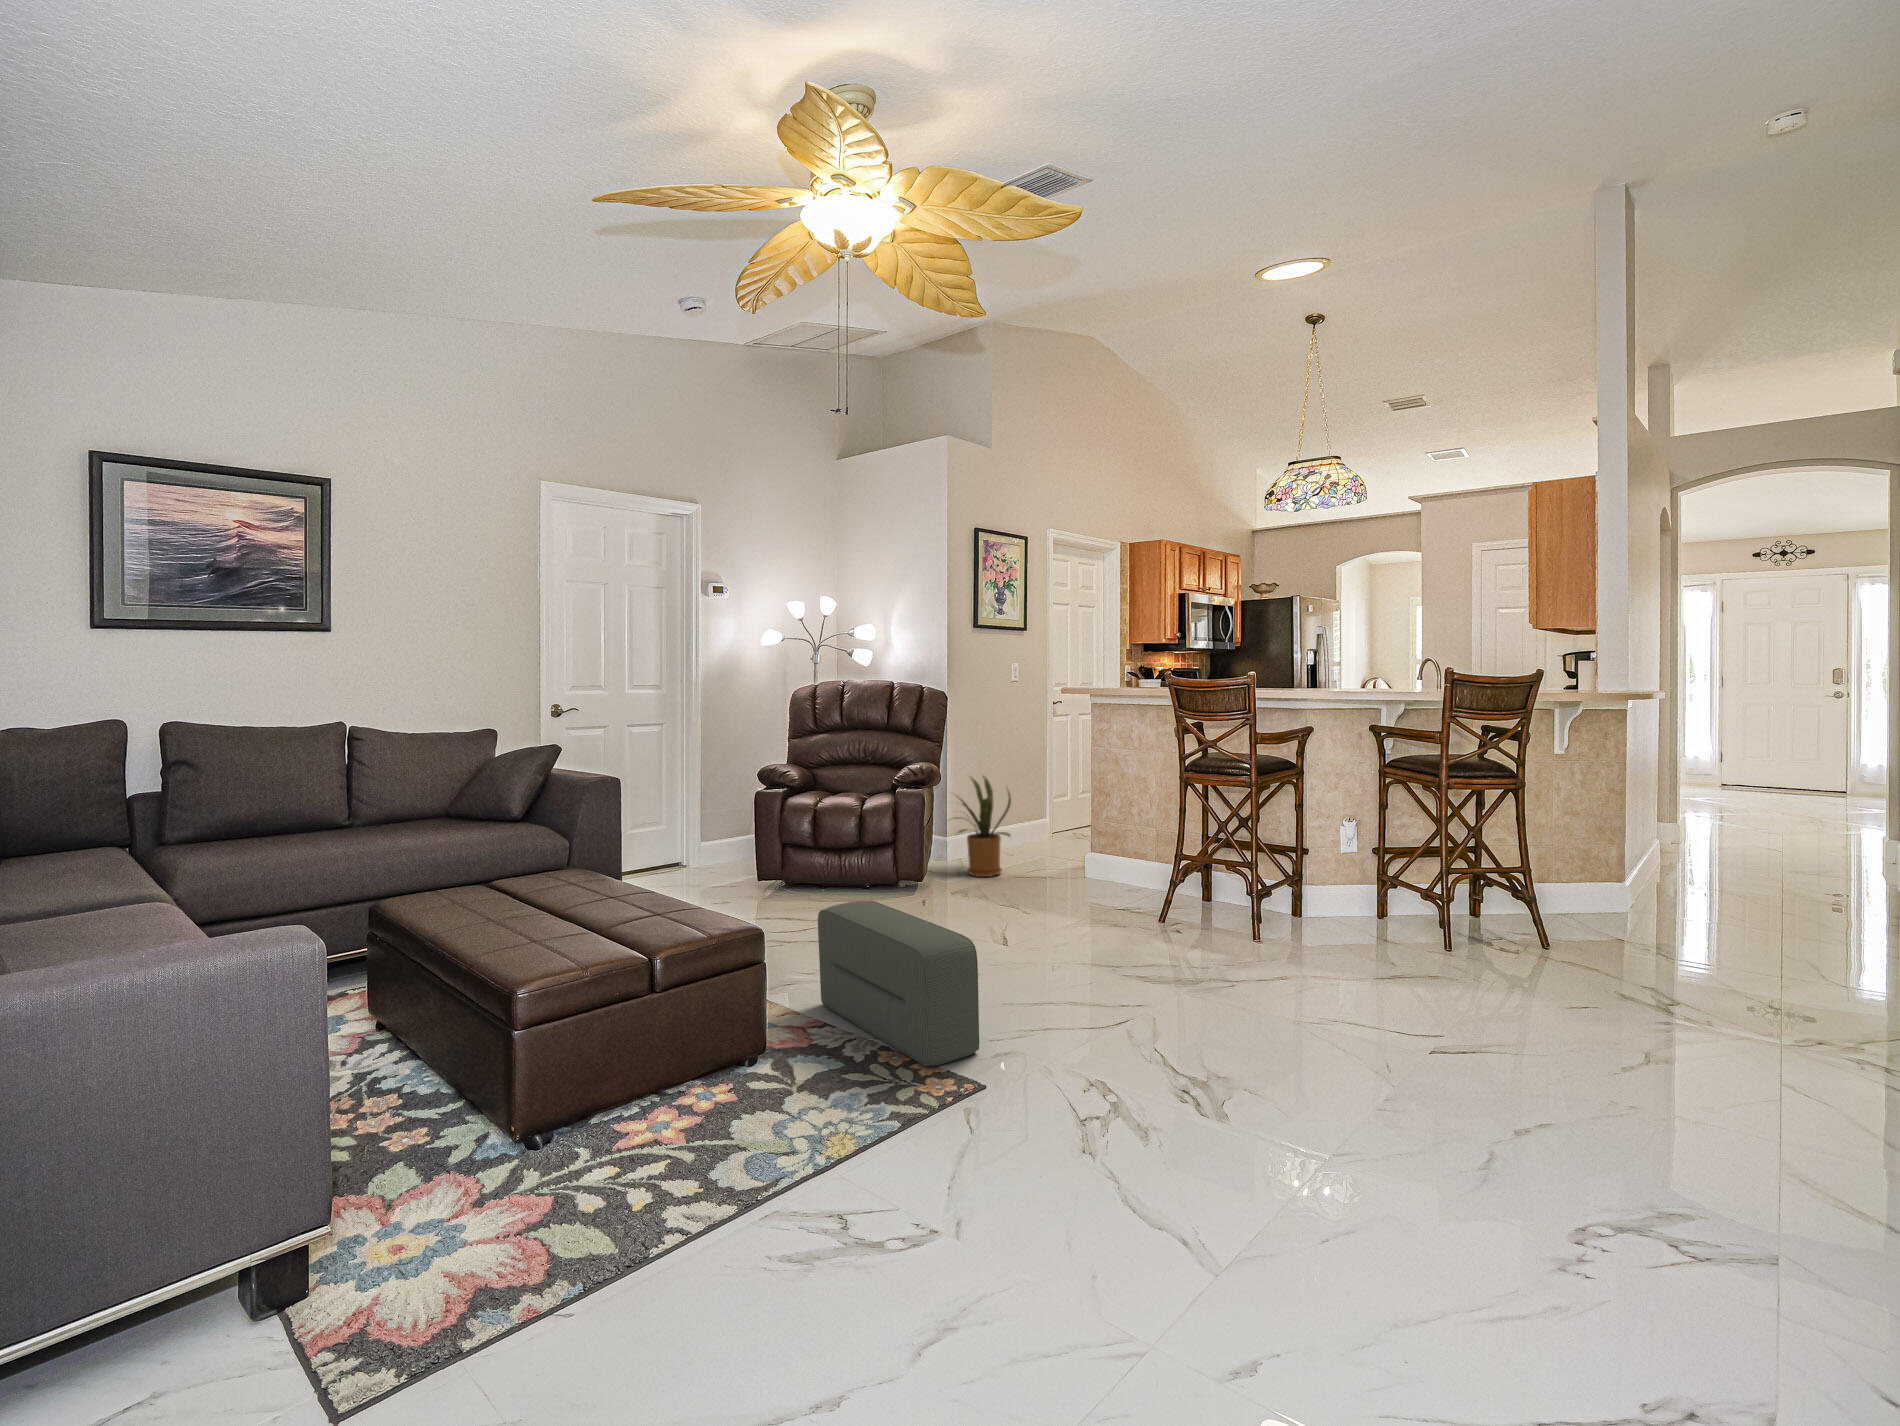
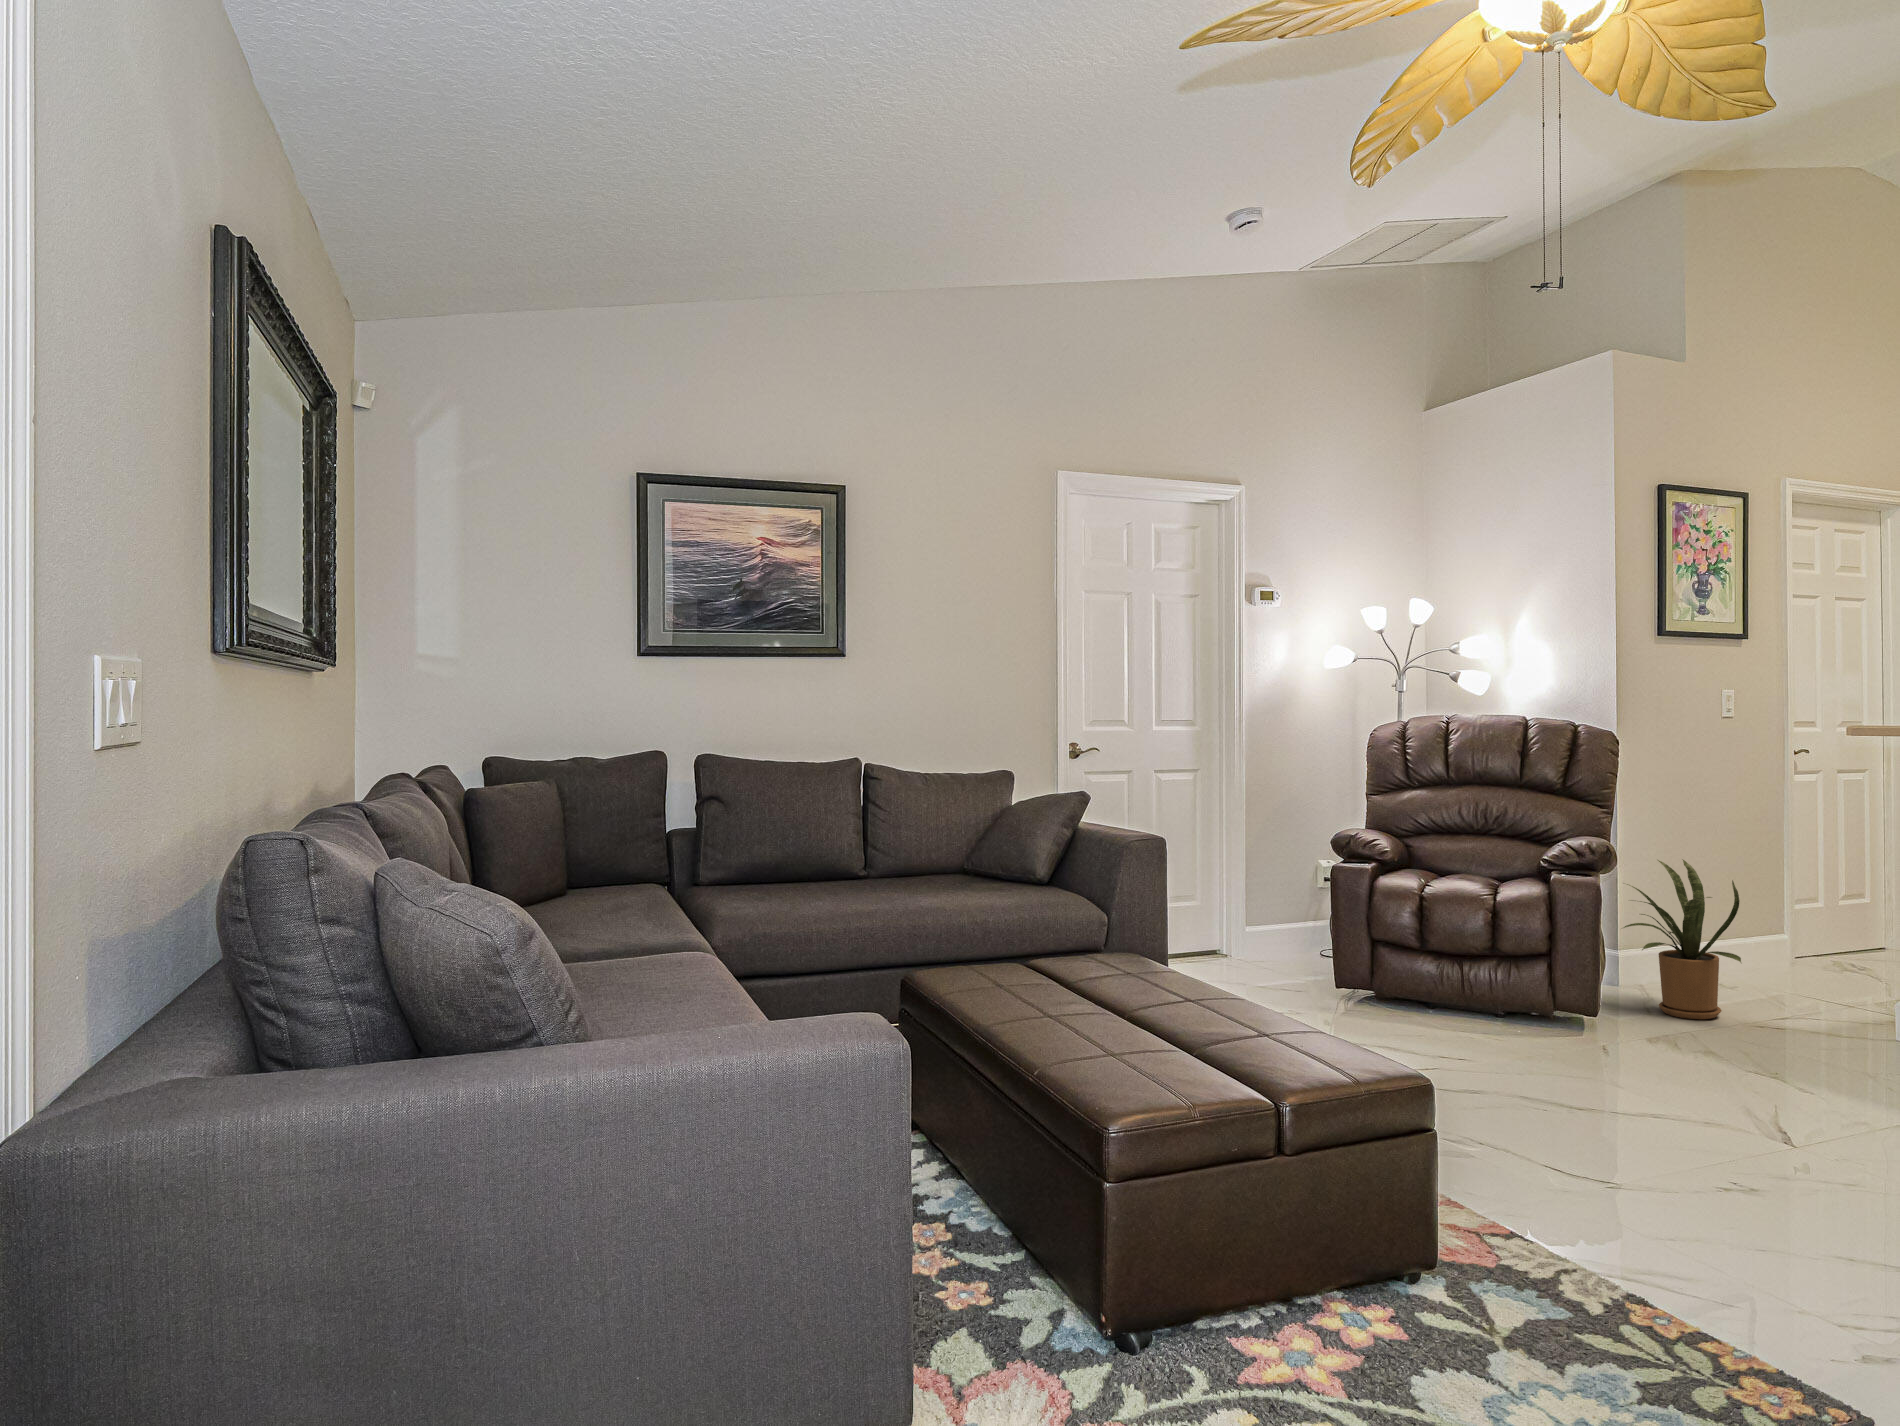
pouf: present [818,901,979,1066] -> none [1480,1049,1796,1340]

